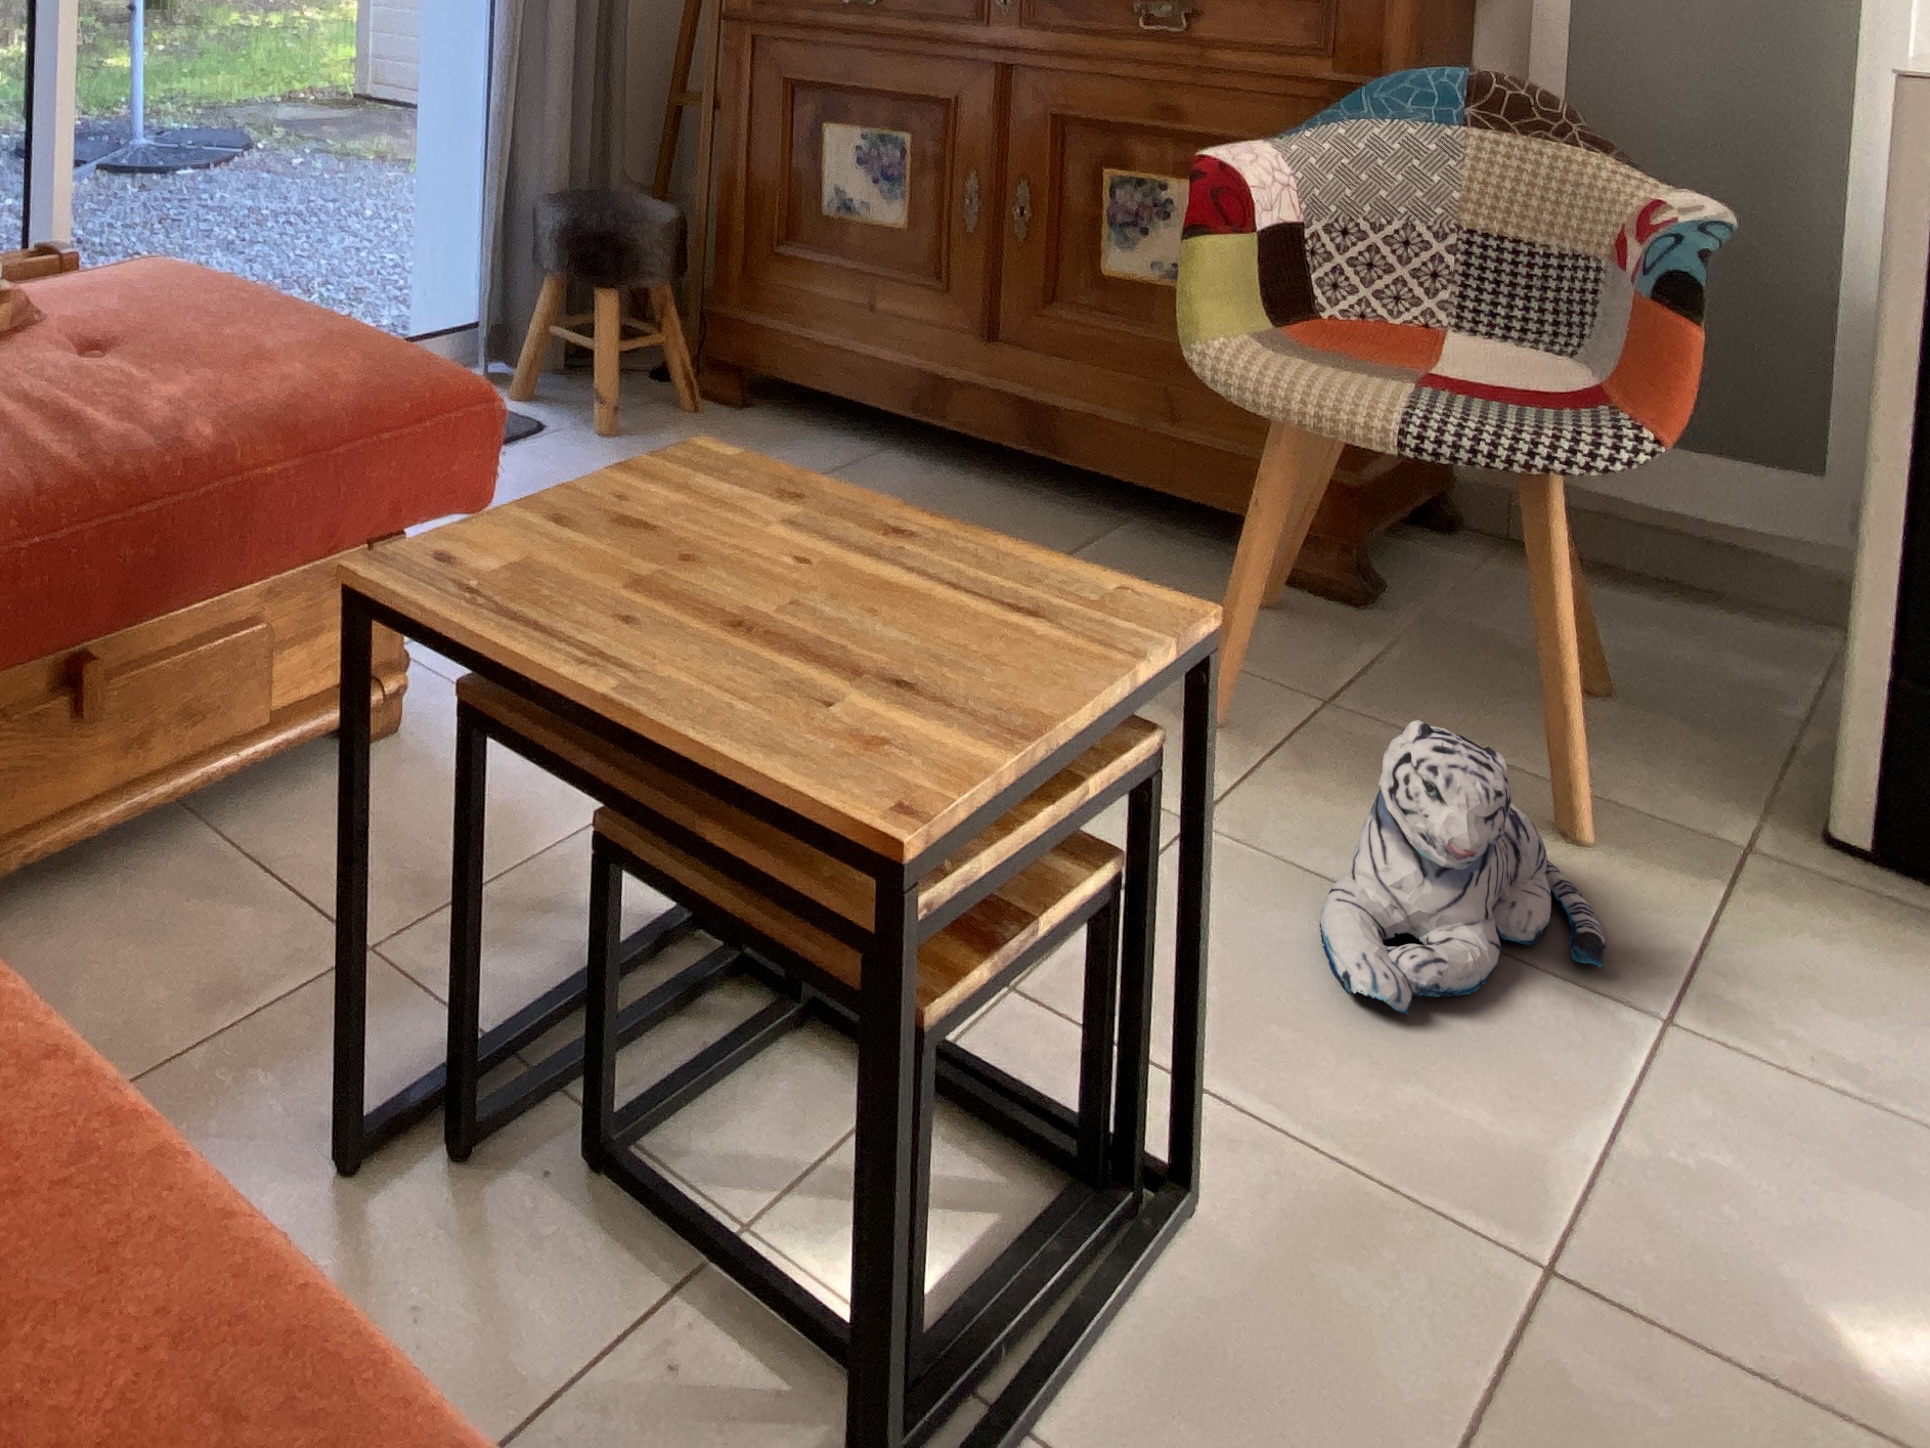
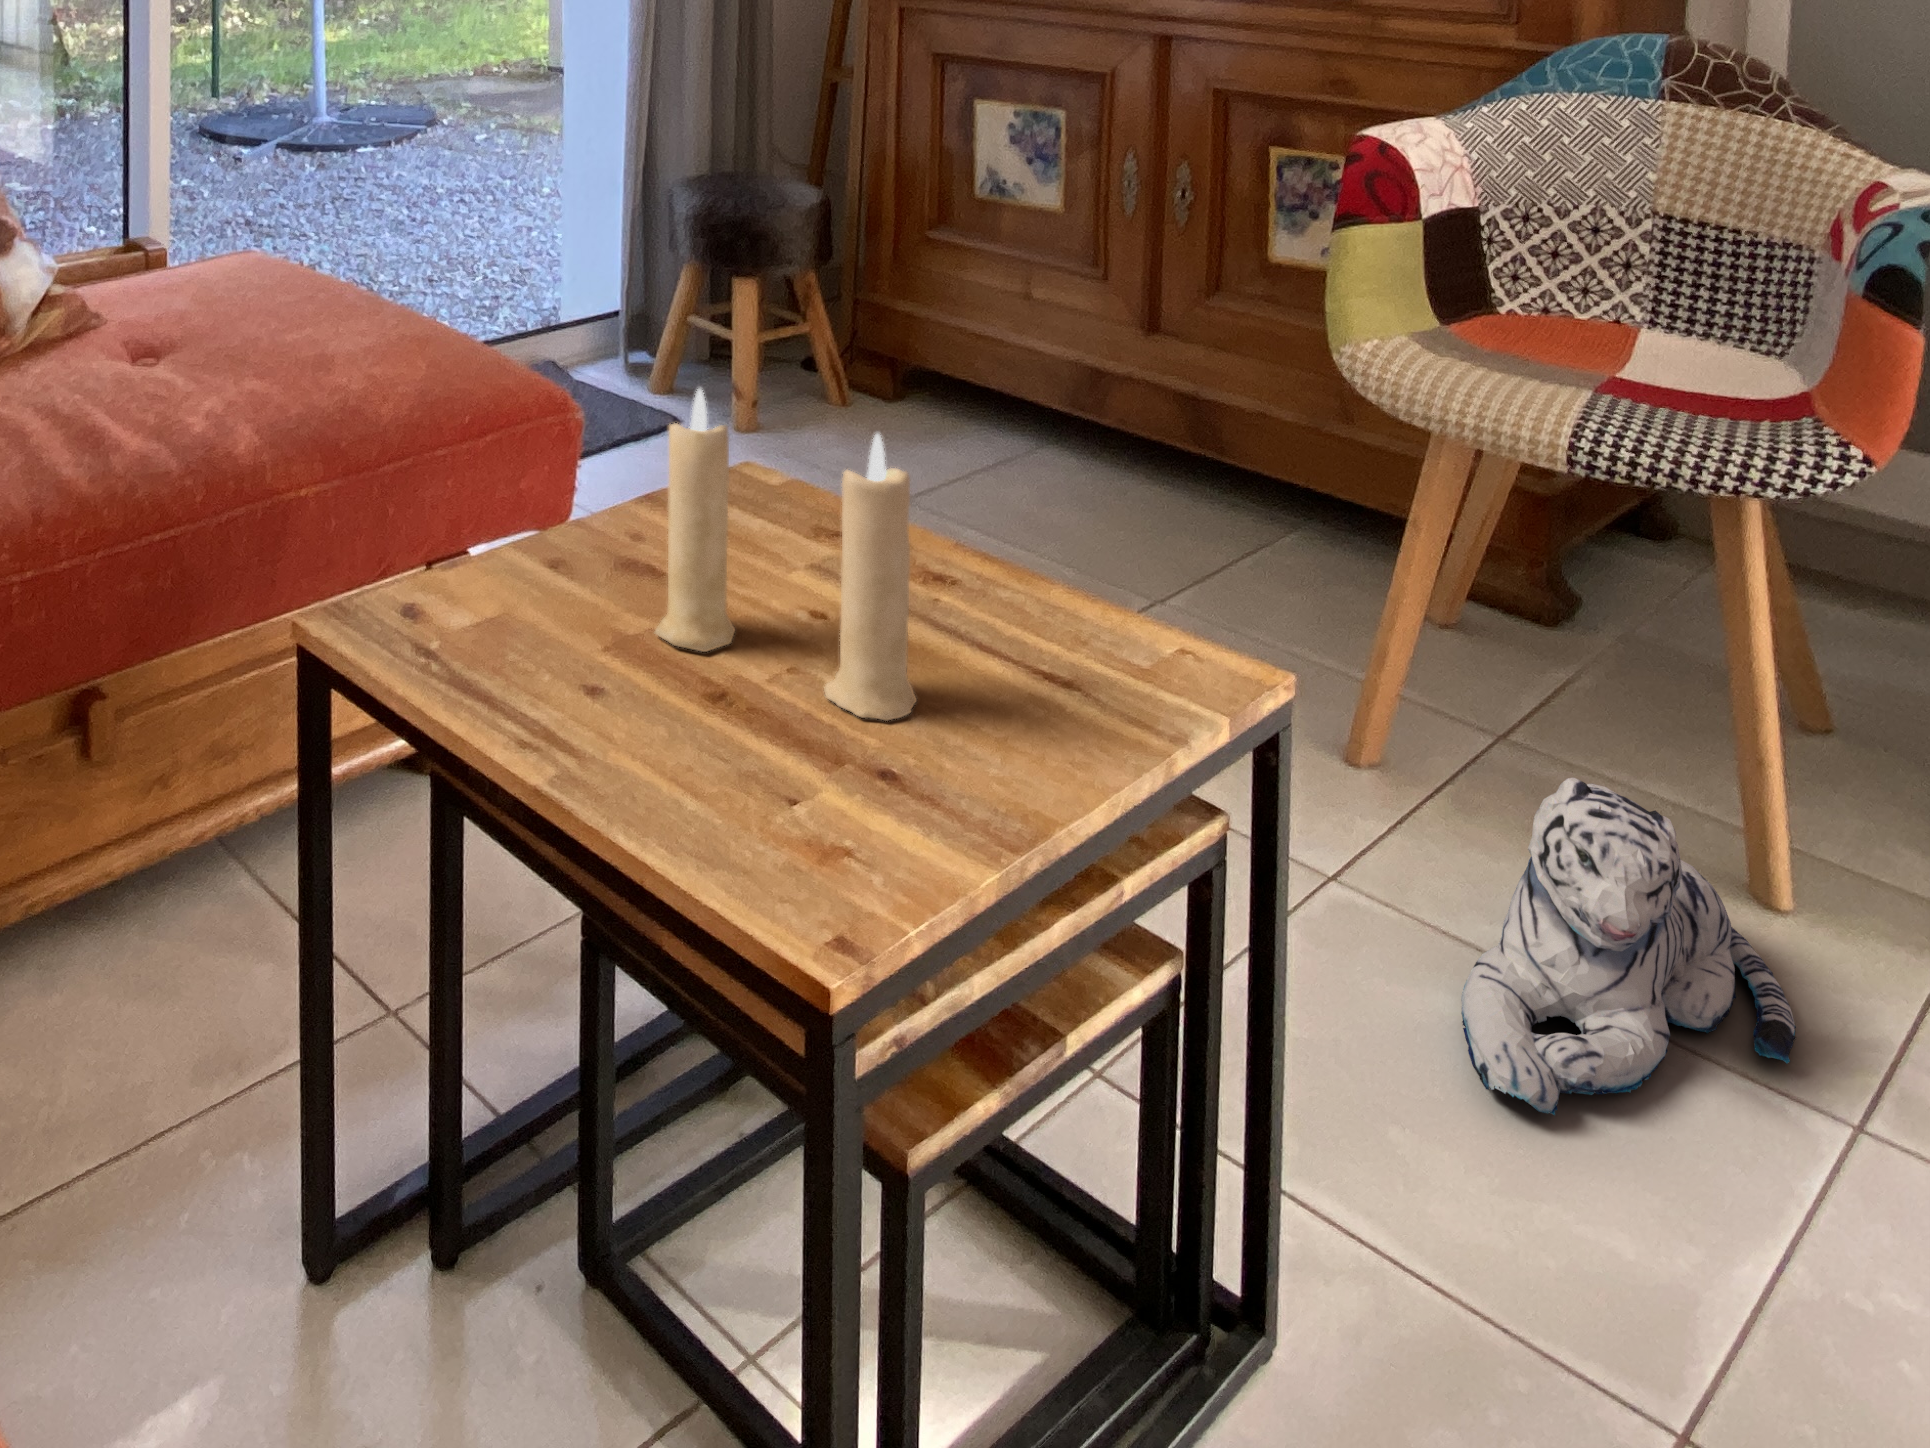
candle: none [660,344,908,644] -> present [654,388,916,720]

